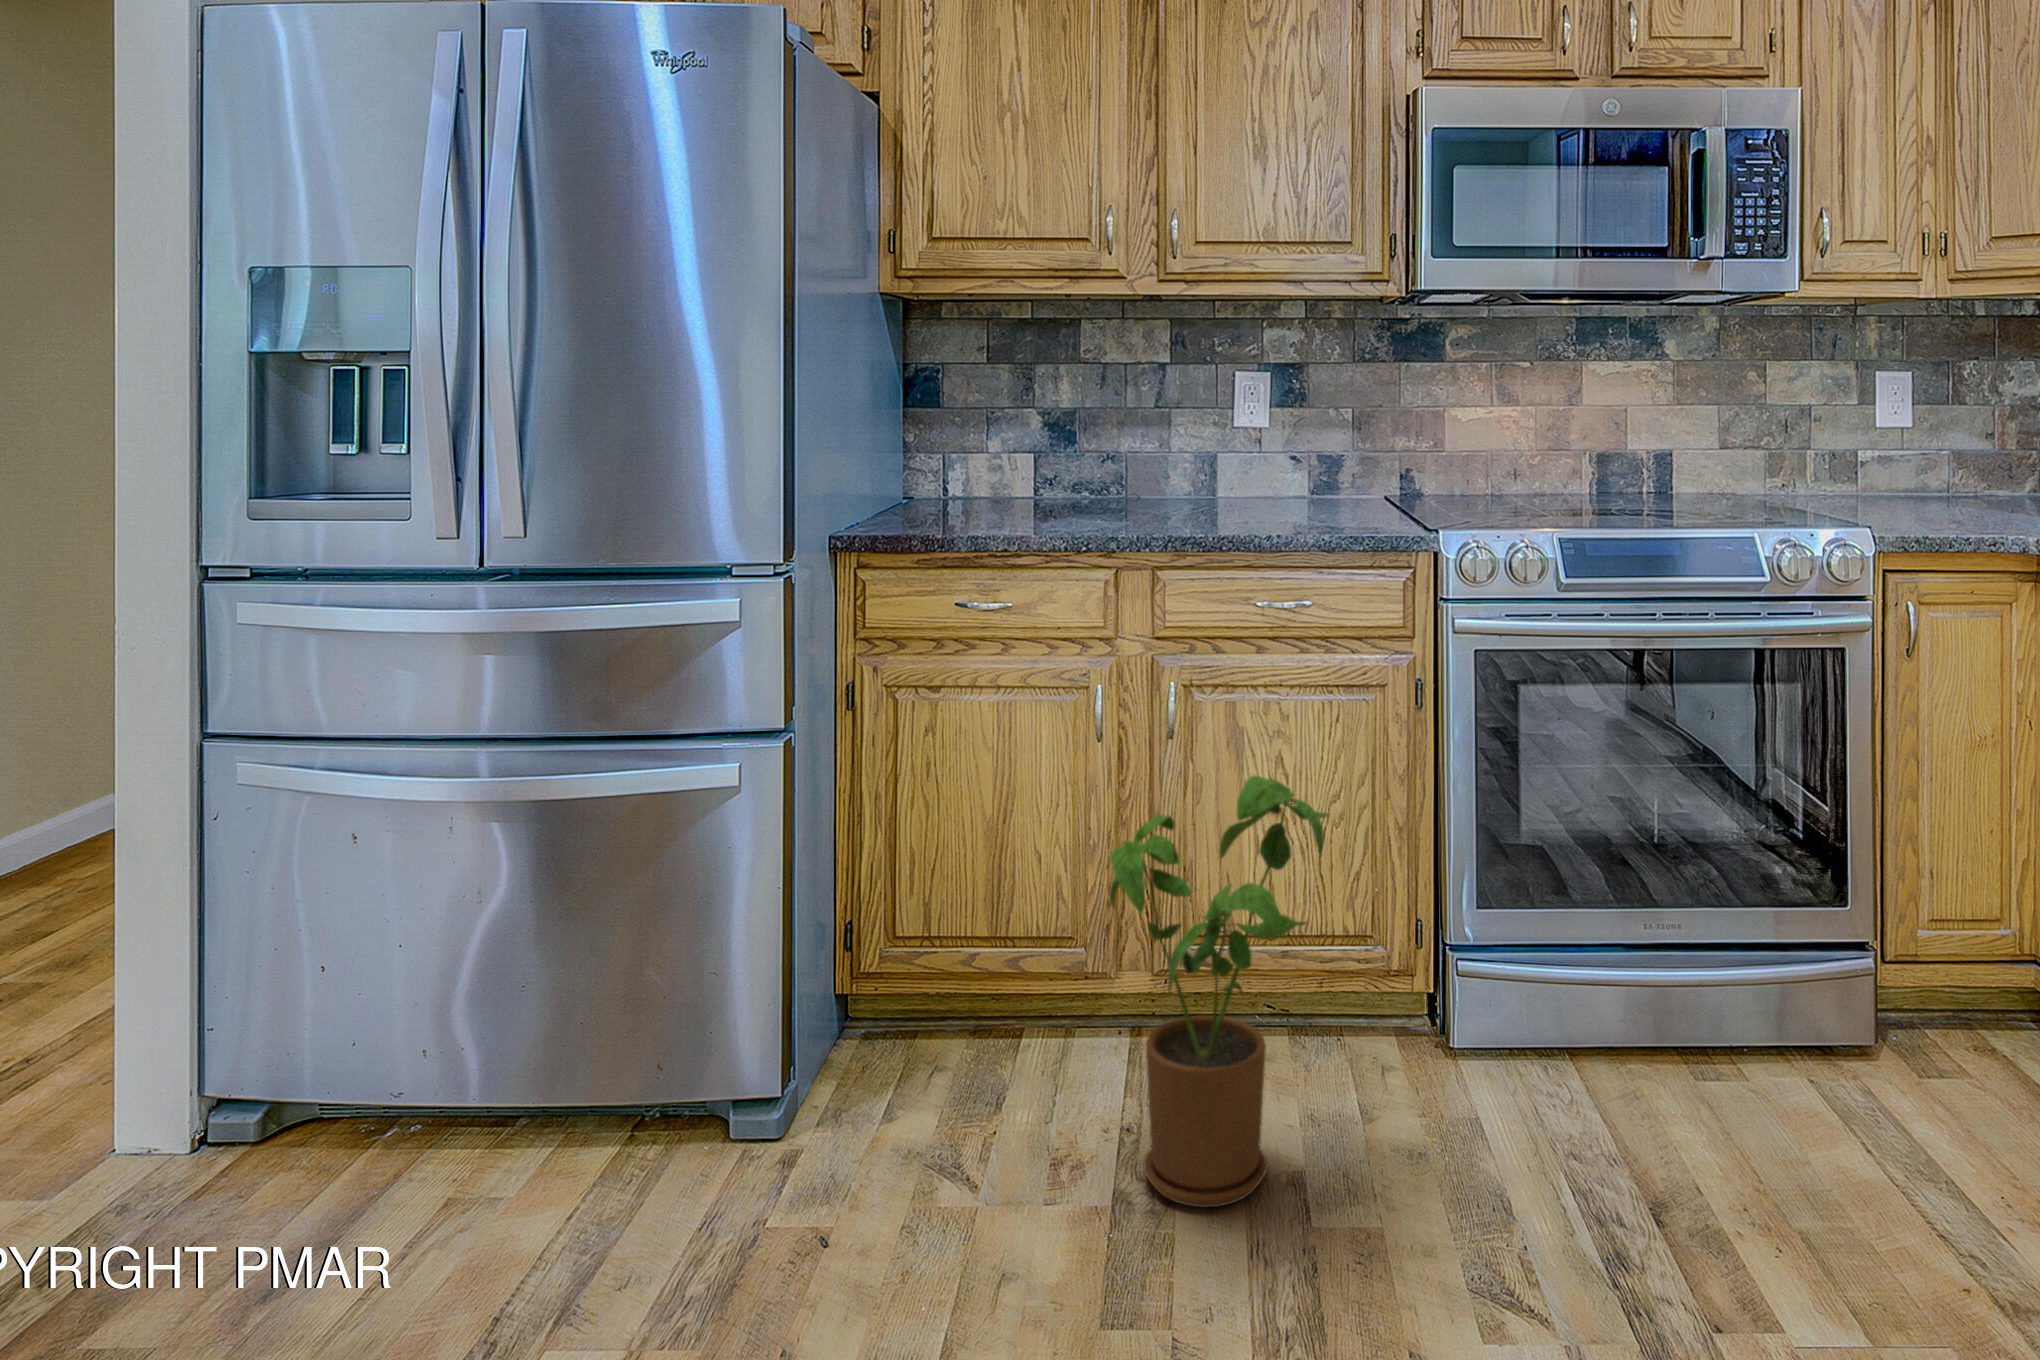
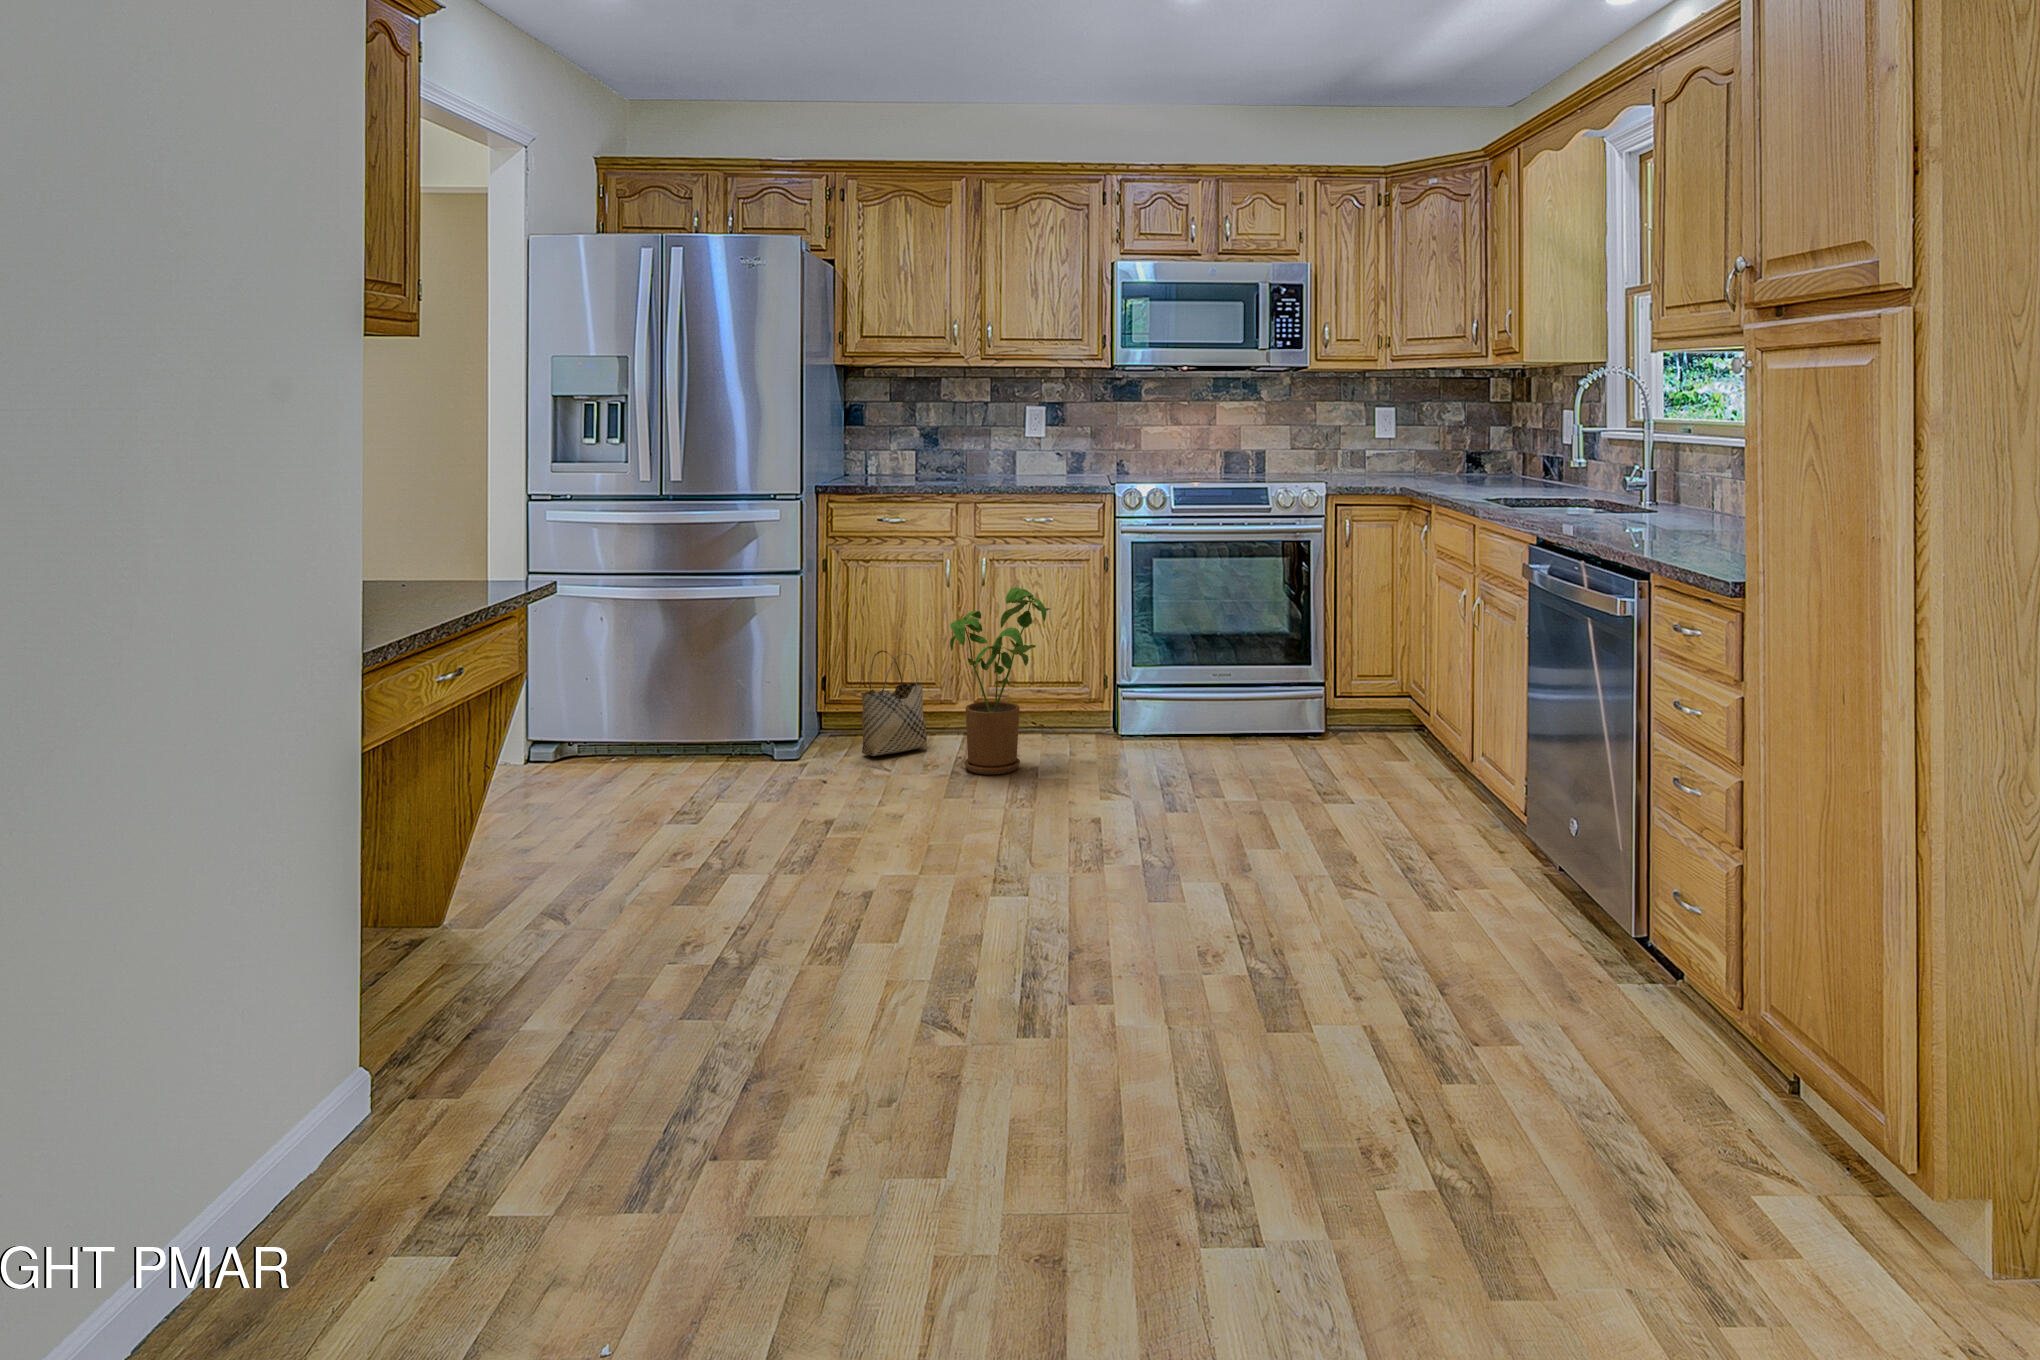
woven basket: none [918,884,1059,1130] -> present [861,650,927,756]

